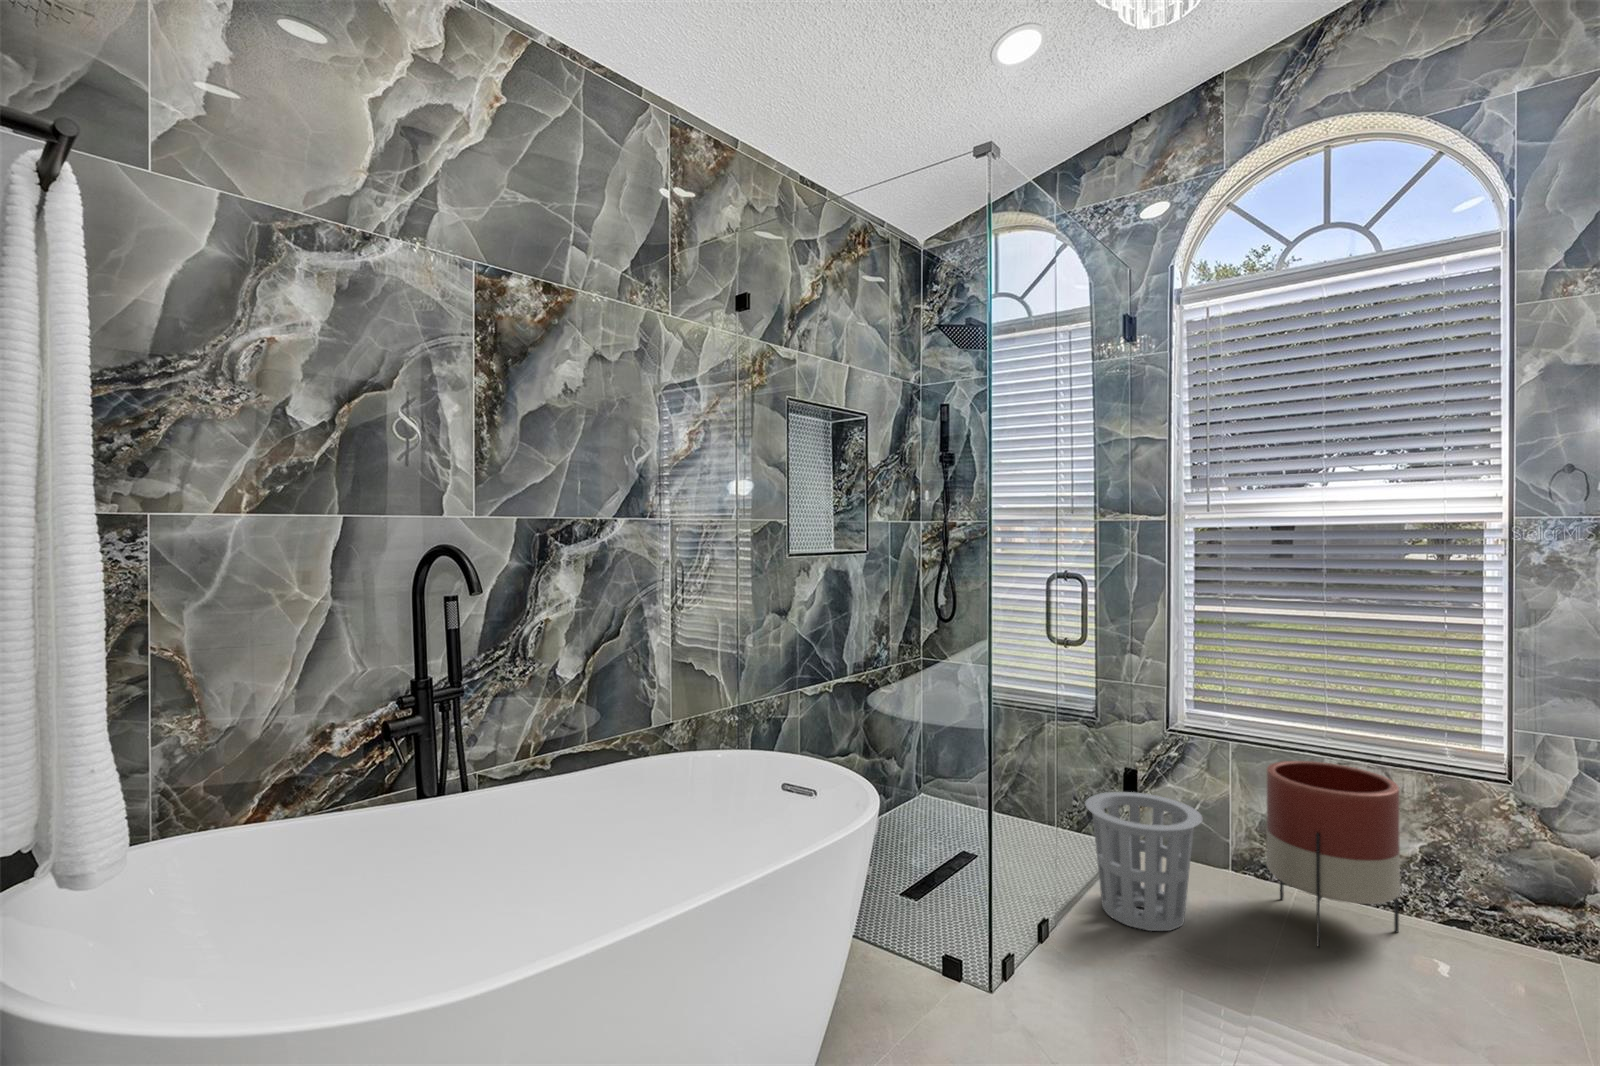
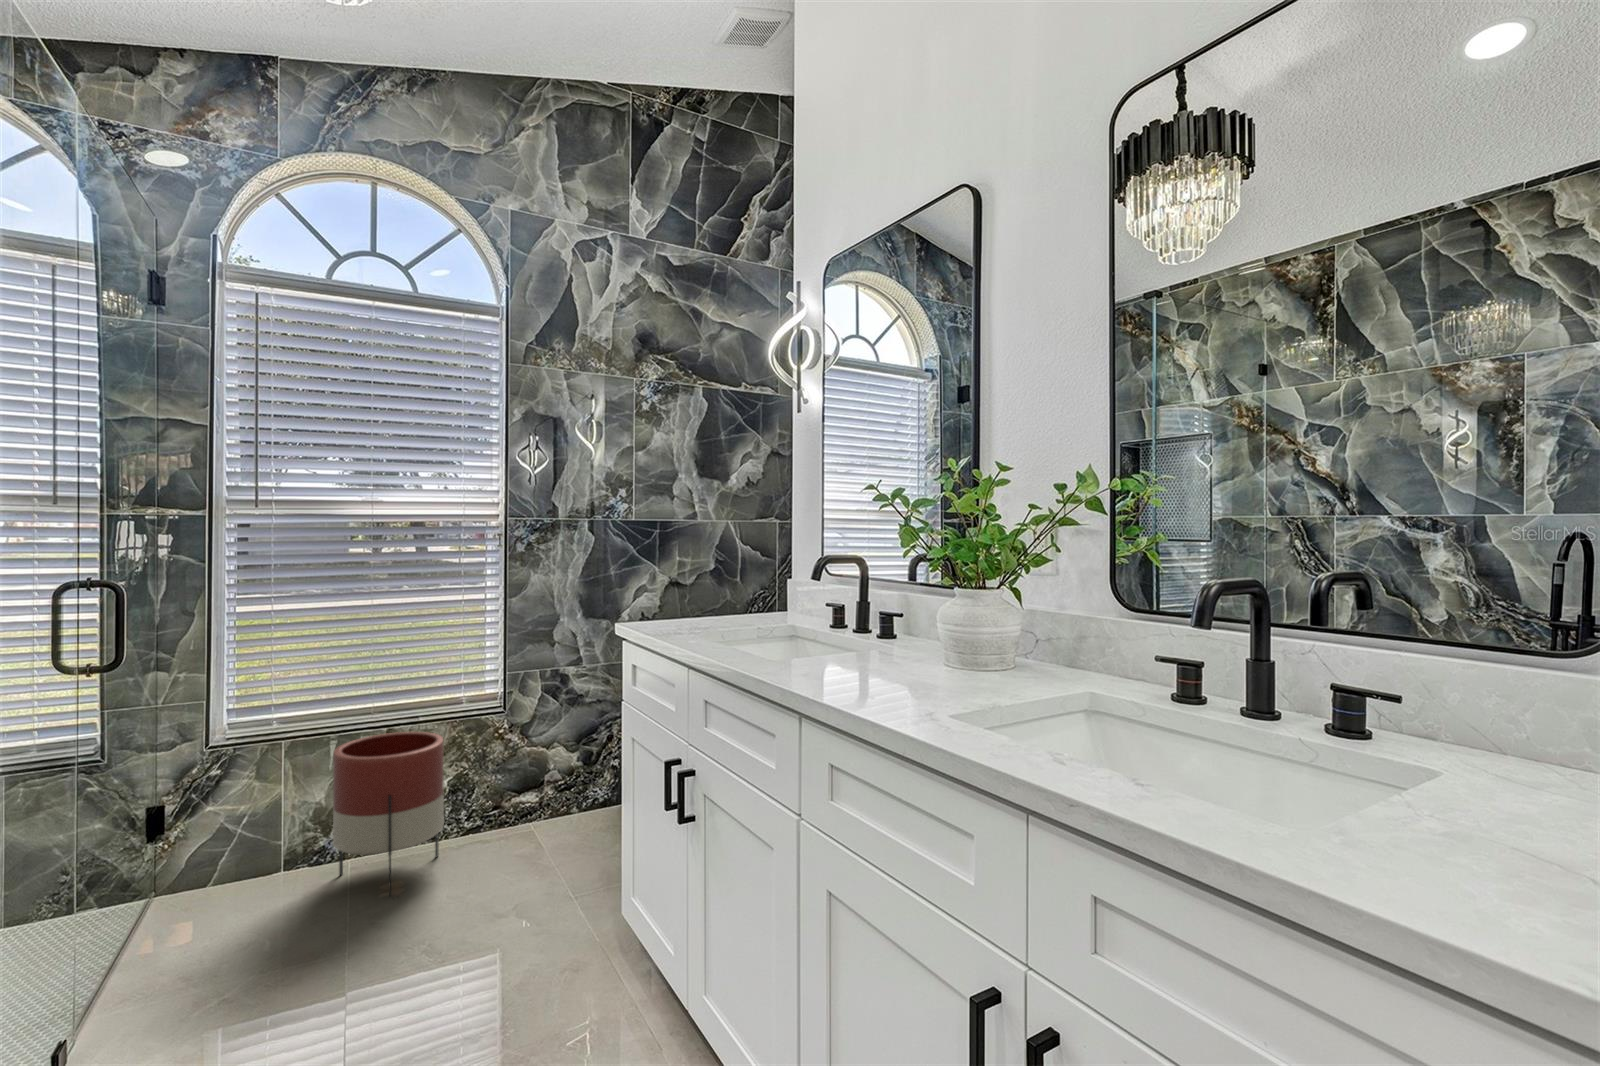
waste basket: present [1085,792,1203,931] -> none [127,817,282,981]

